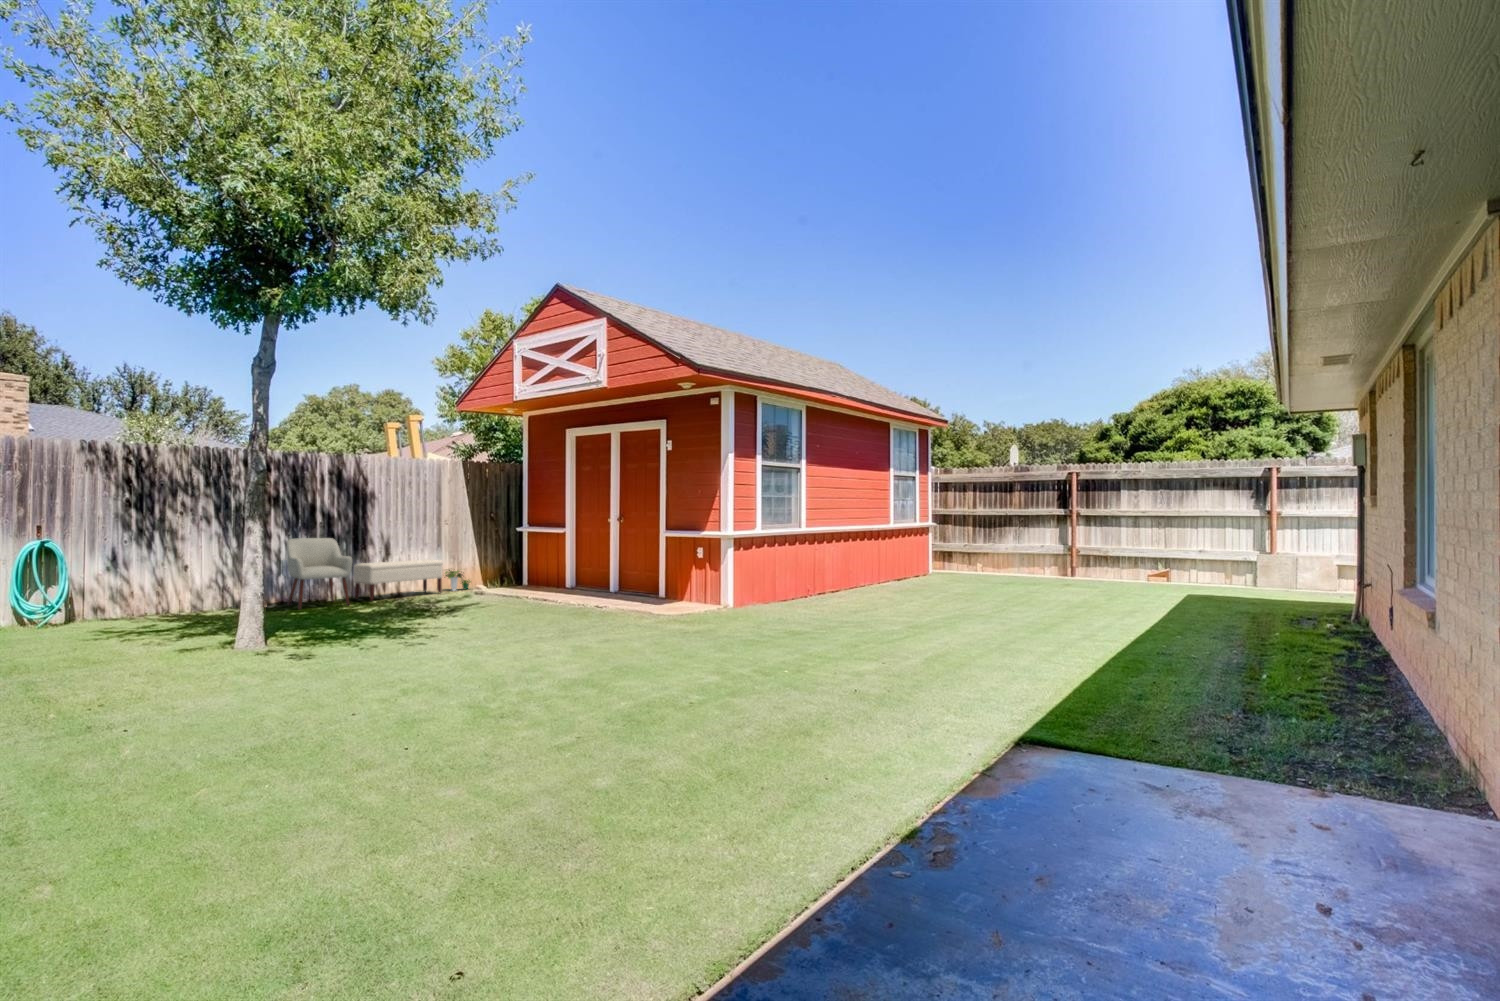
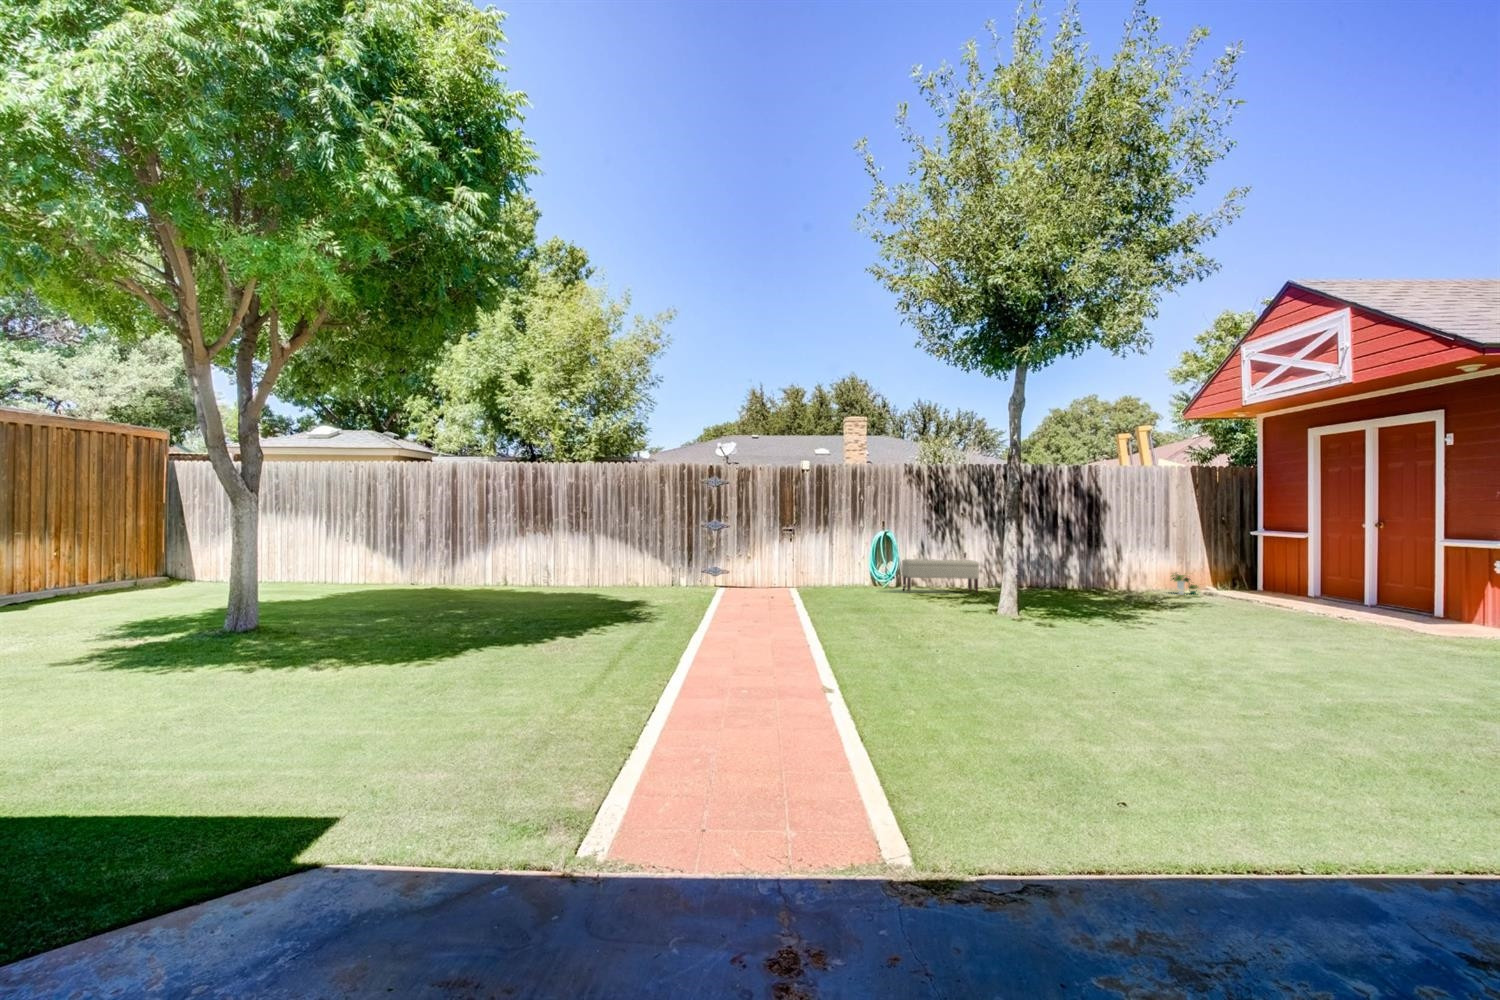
chair: present [286,538,352,609] -> none [1034,537,1085,596]
bench: present [354,559,443,601] -> present [902,559,979,593]

